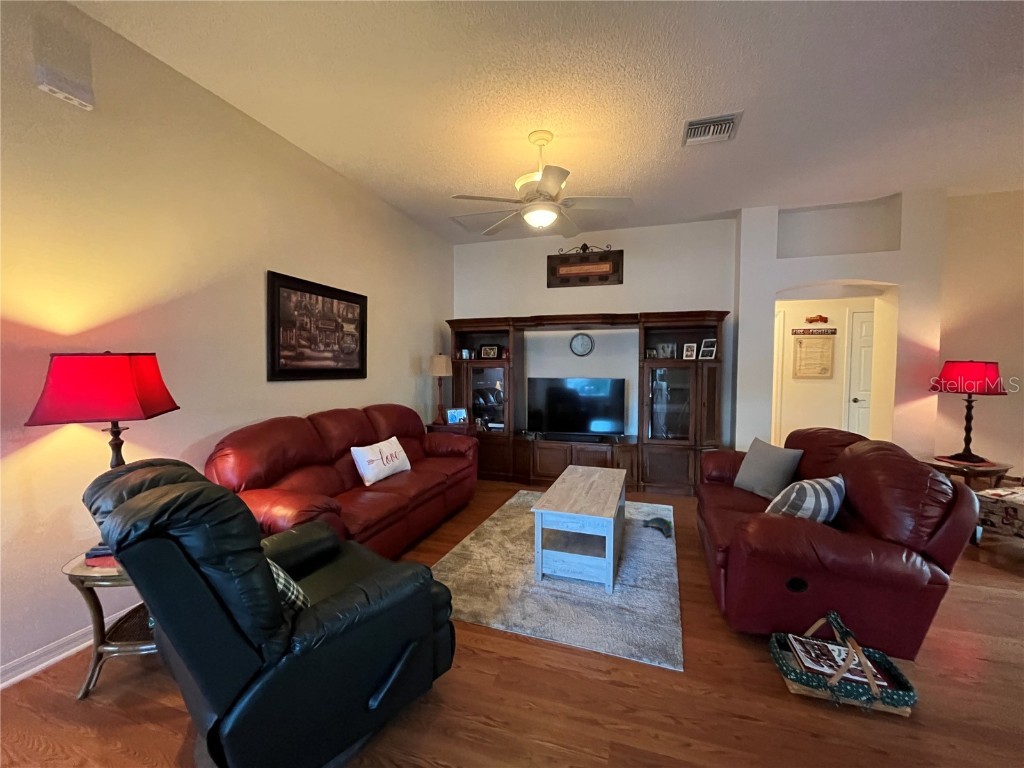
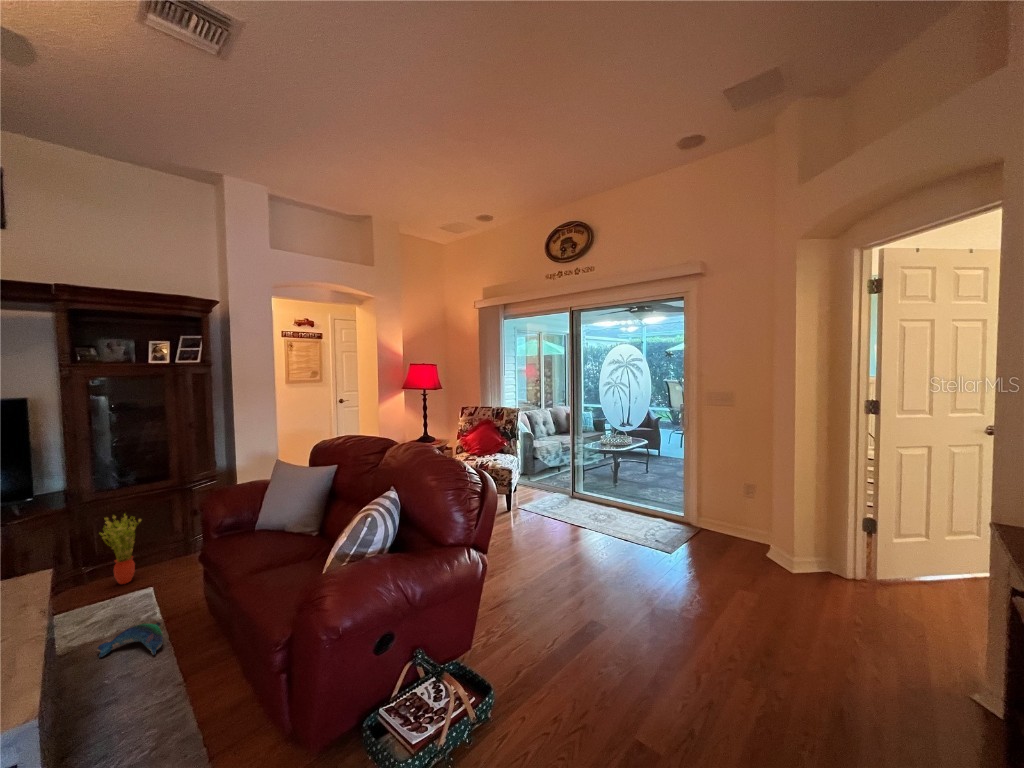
potted plant: none [650,453,670,498] -> present [101,514,141,584]

